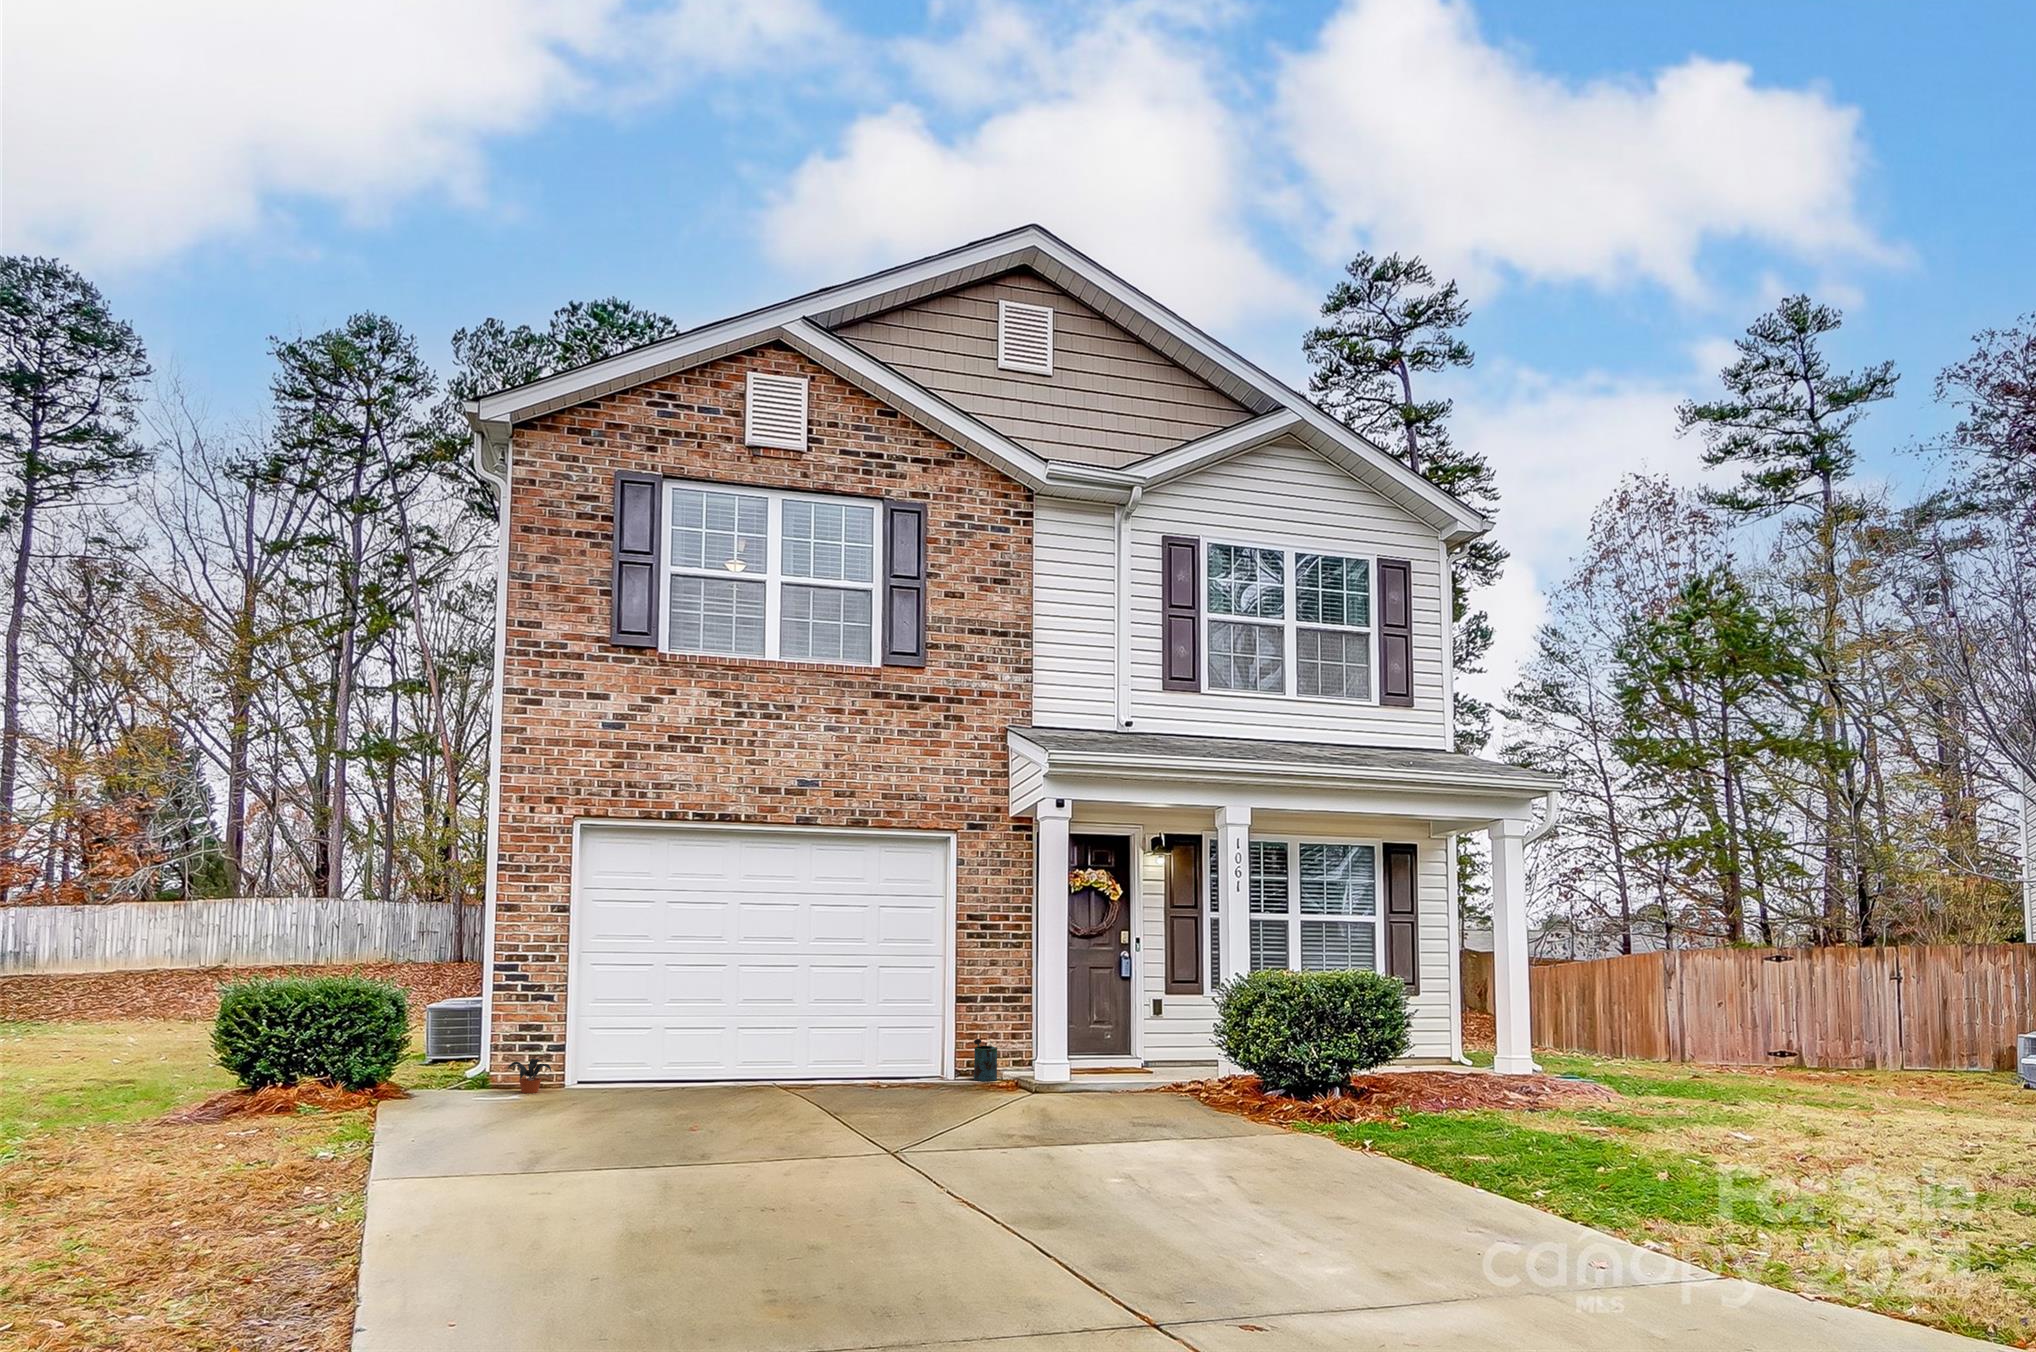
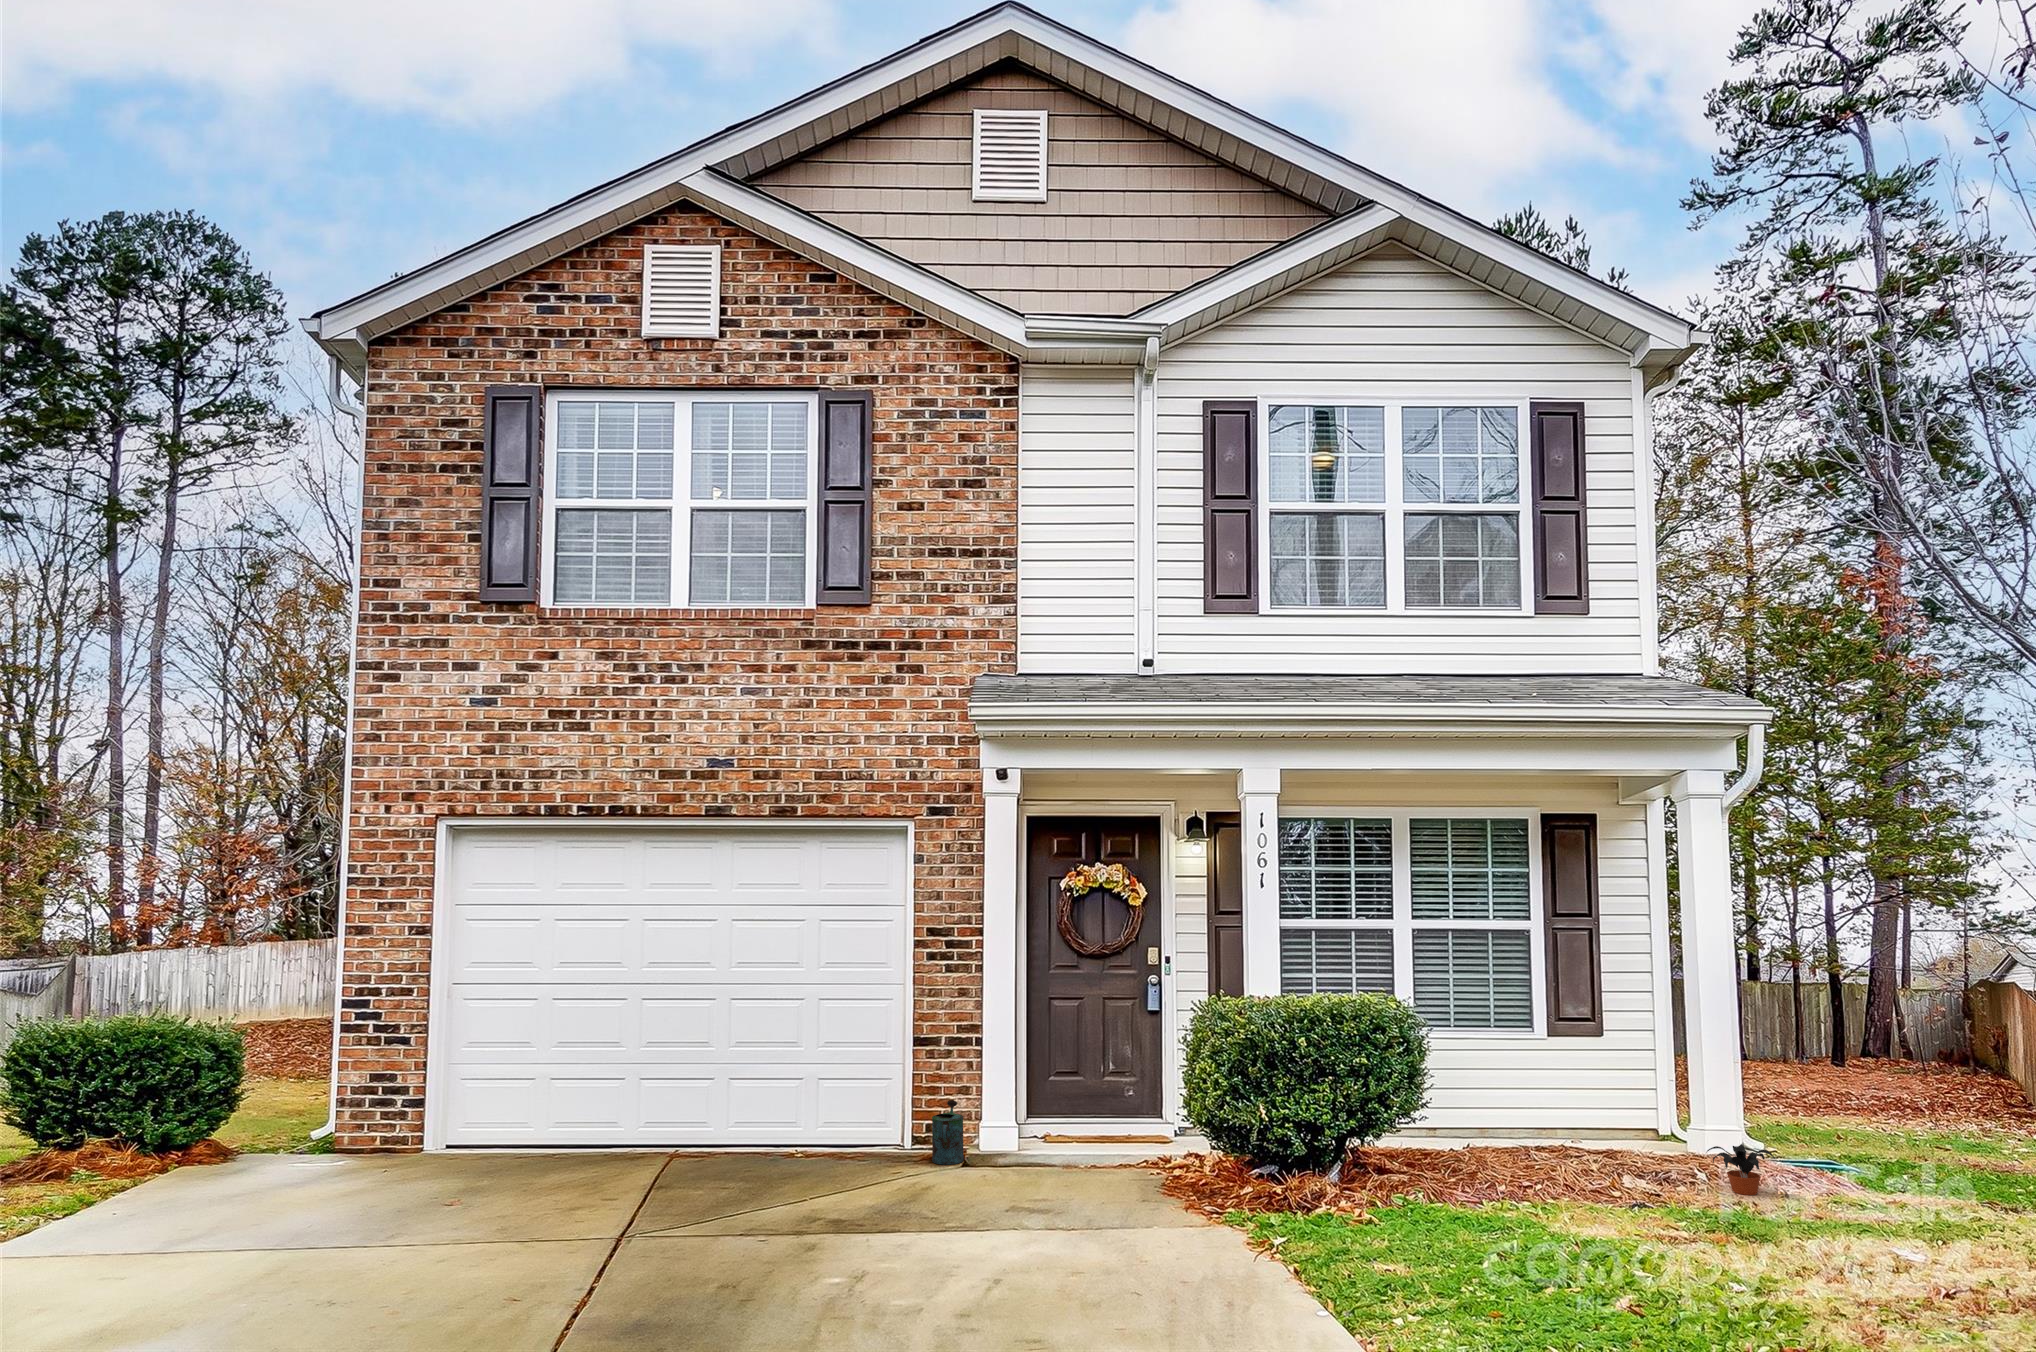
potted plant: present [508,1058,551,1093] -> present [1706,1144,1774,1195]

